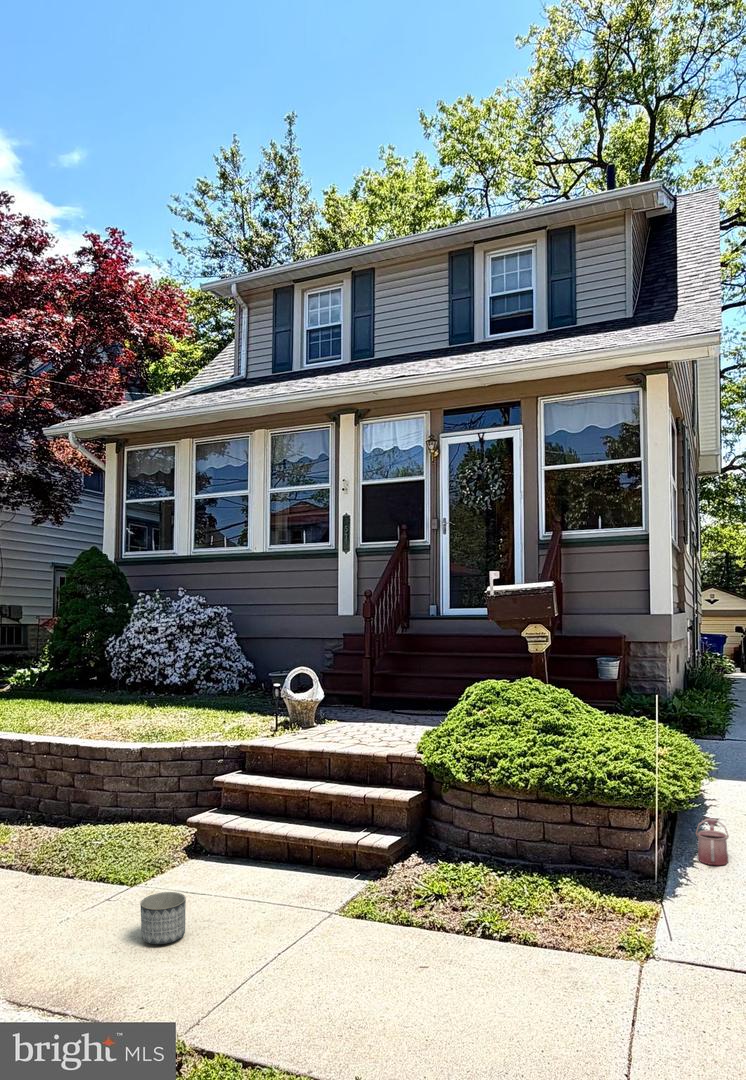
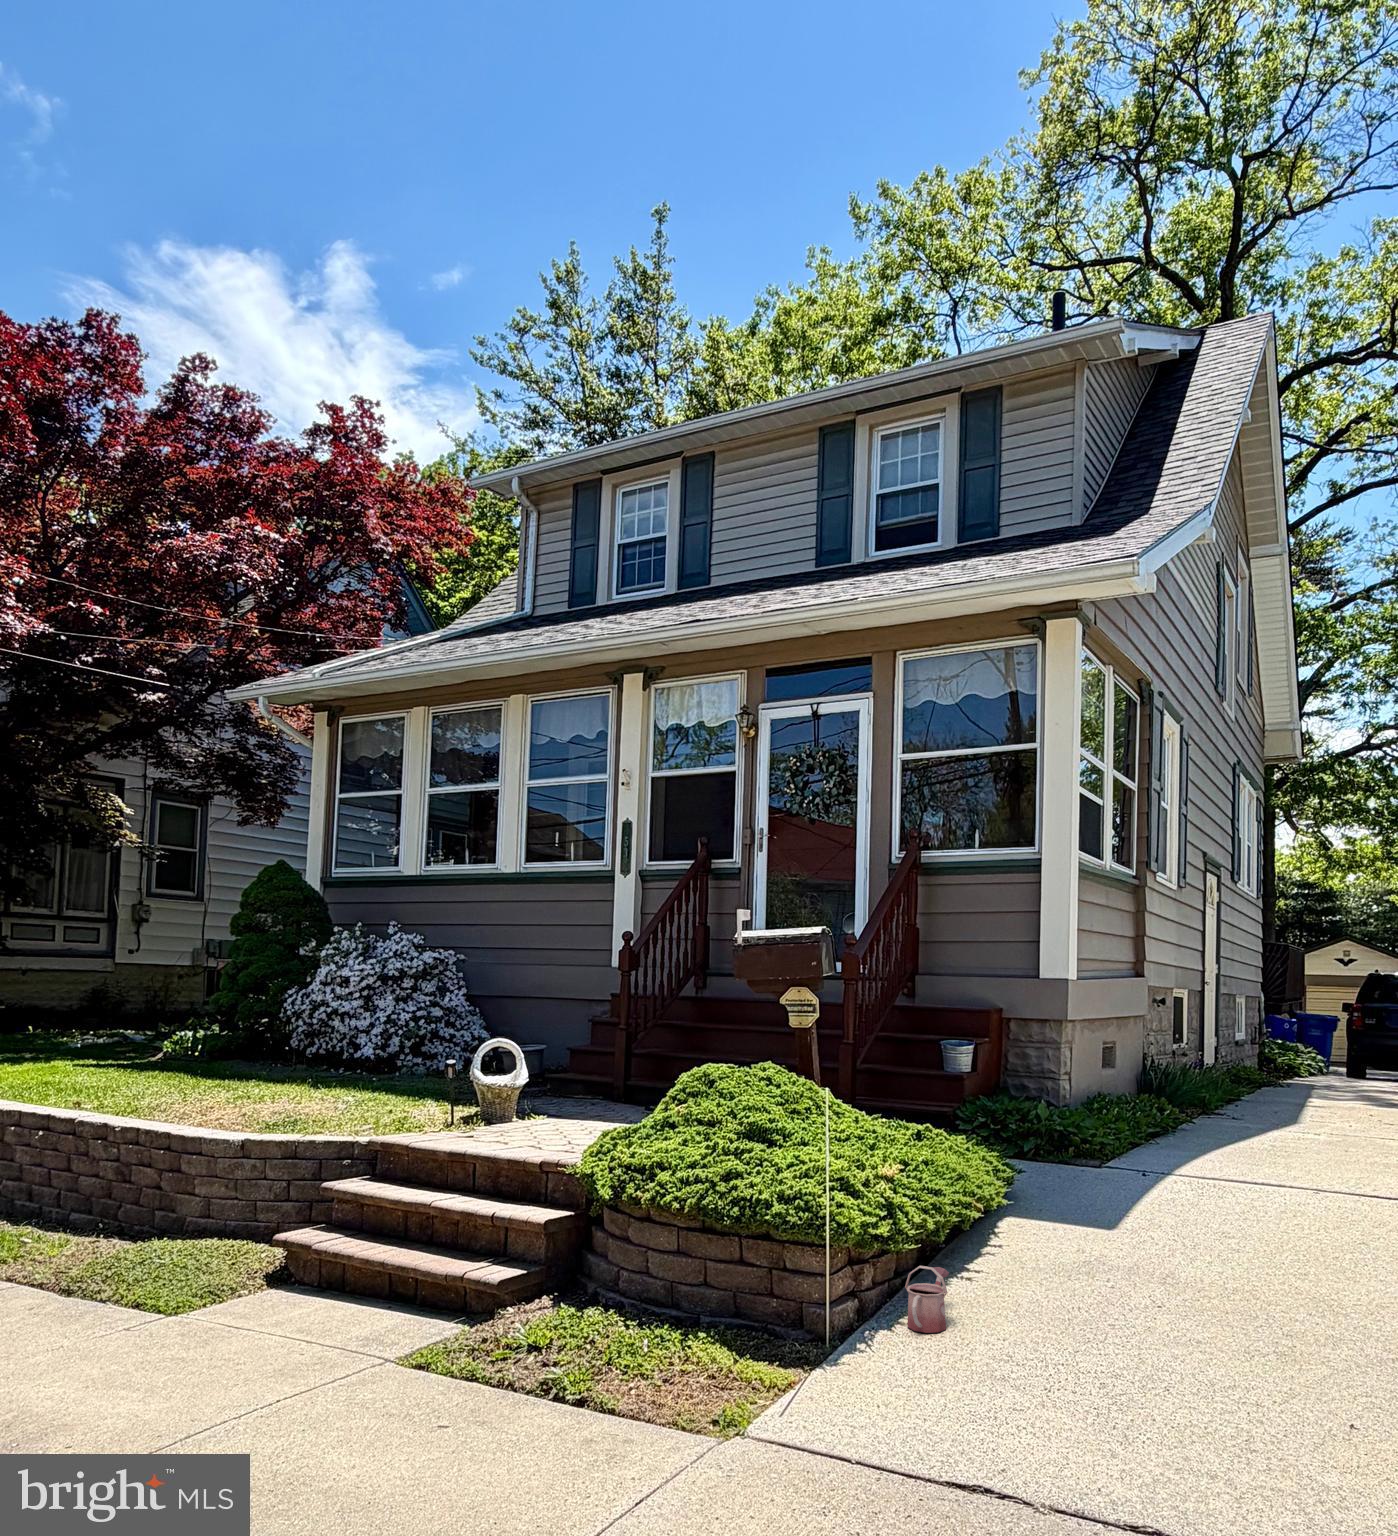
planter: present [140,892,186,944] -> none [126,1319,188,1385]

